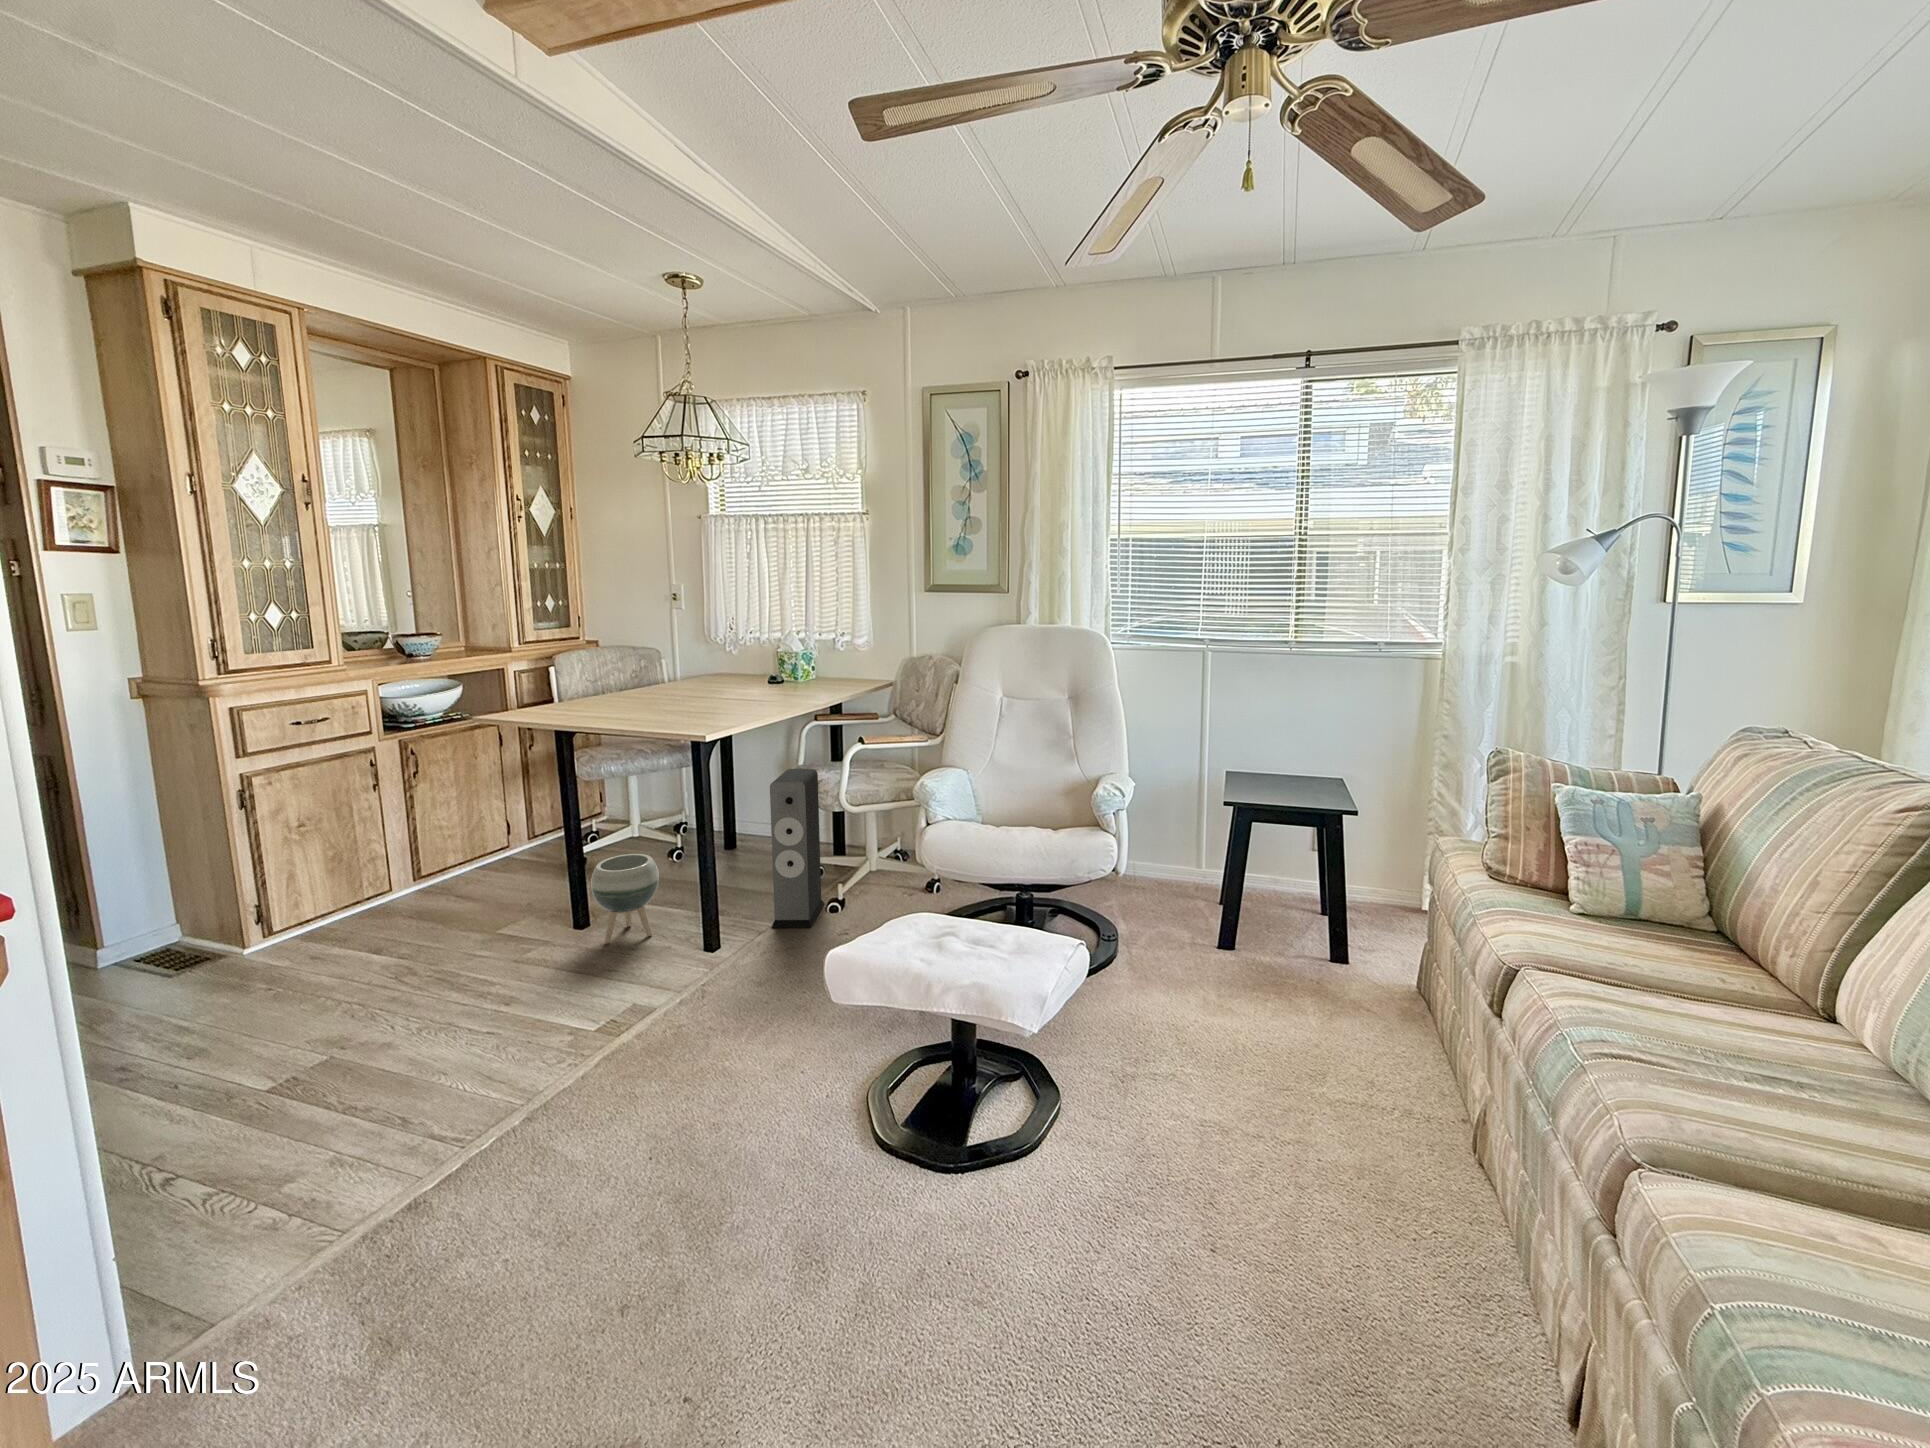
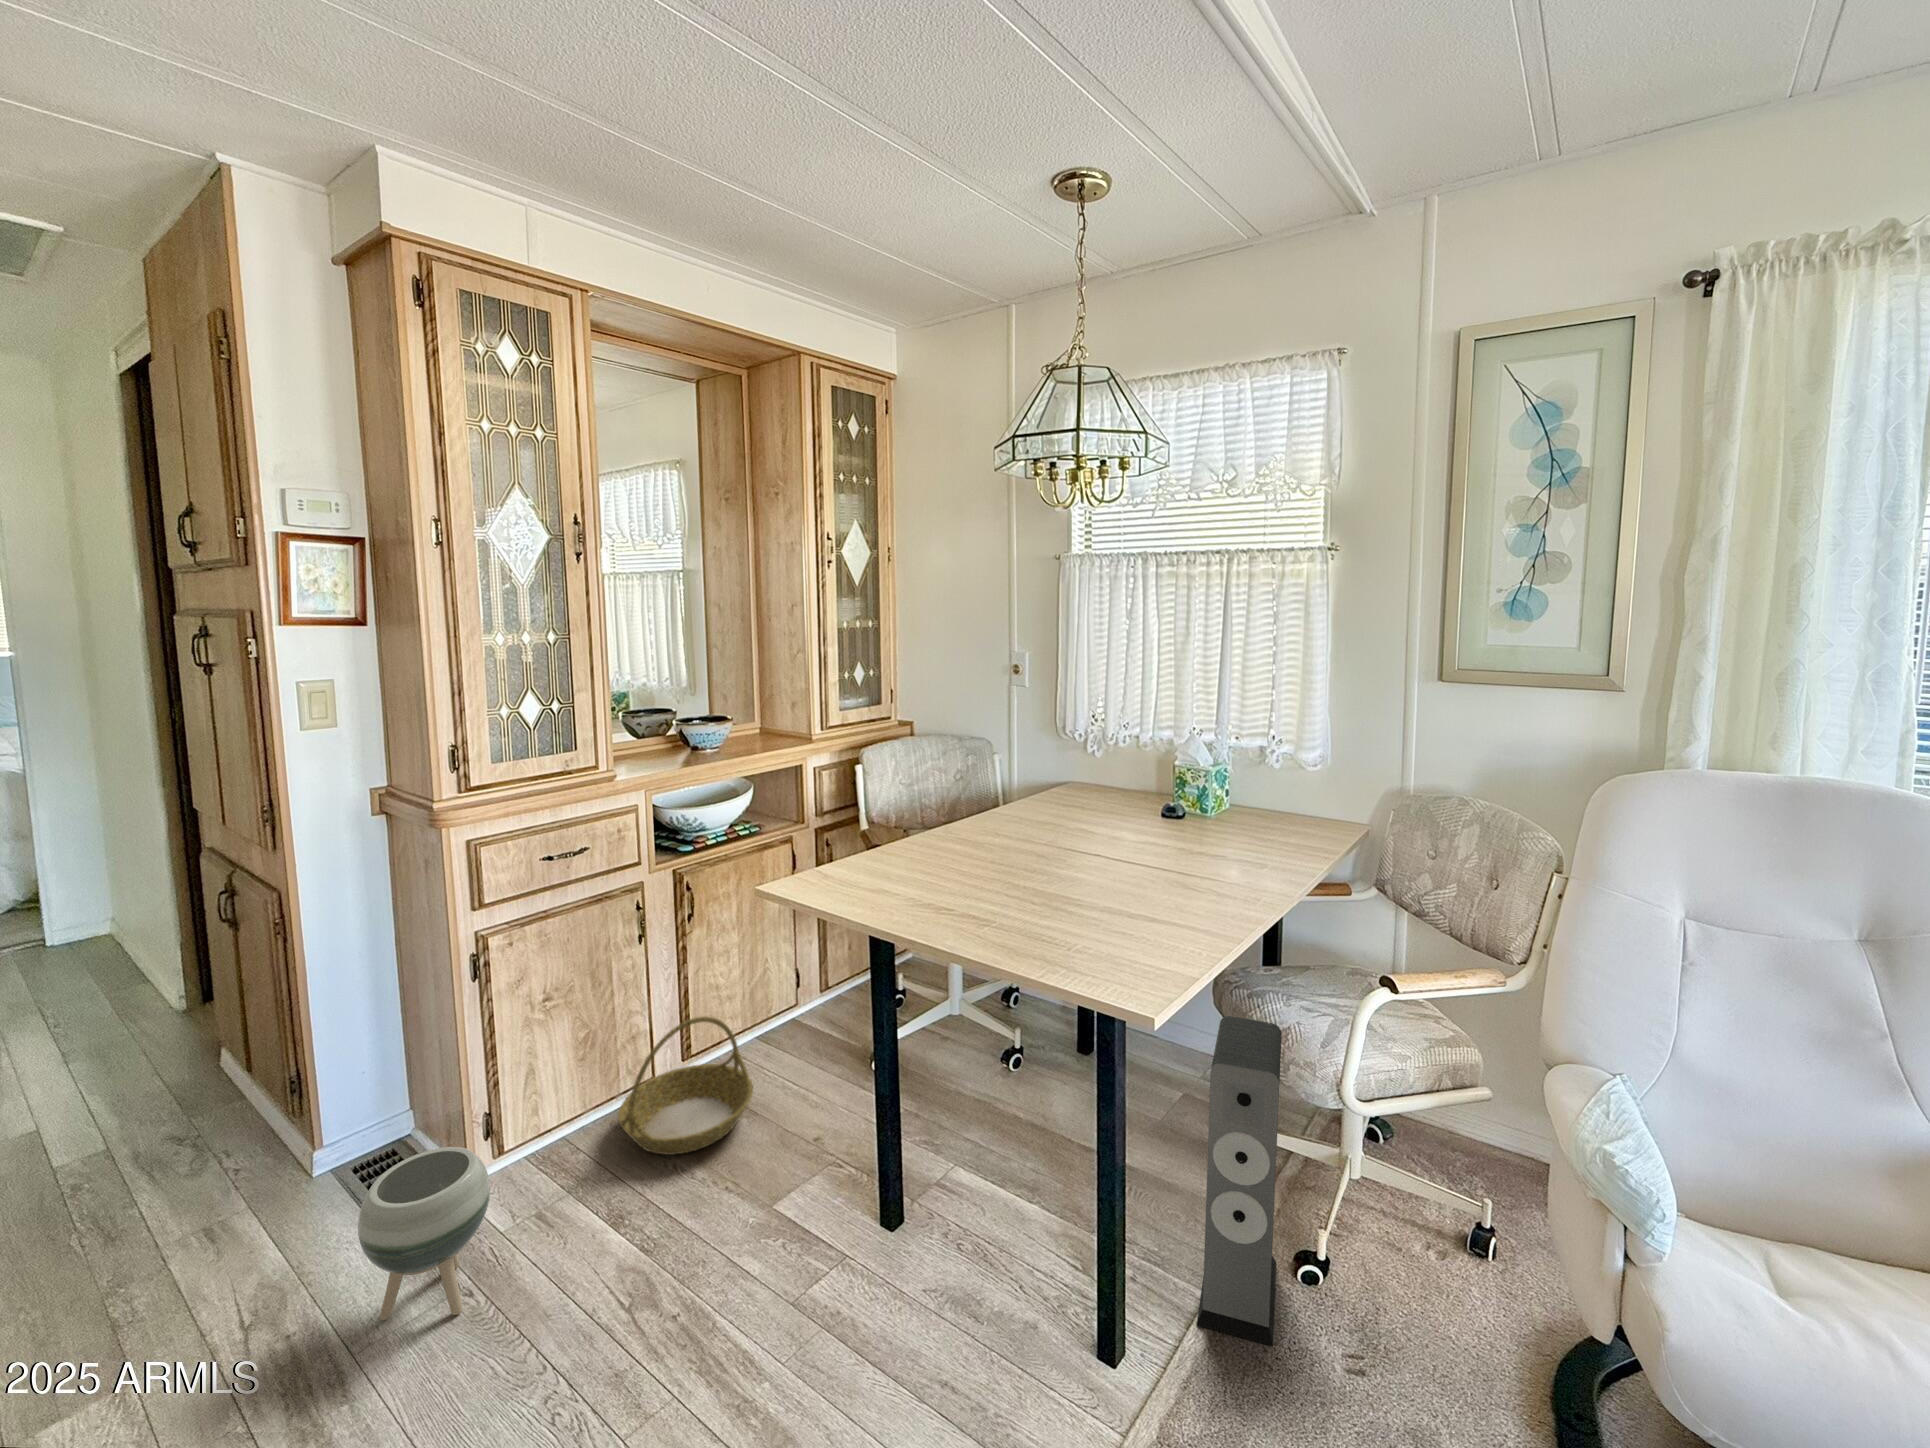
basket: none [369,834,479,922] -> present [618,1016,753,1155]
planter: present [591,854,659,943] -> present [358,1147,490,1320]

